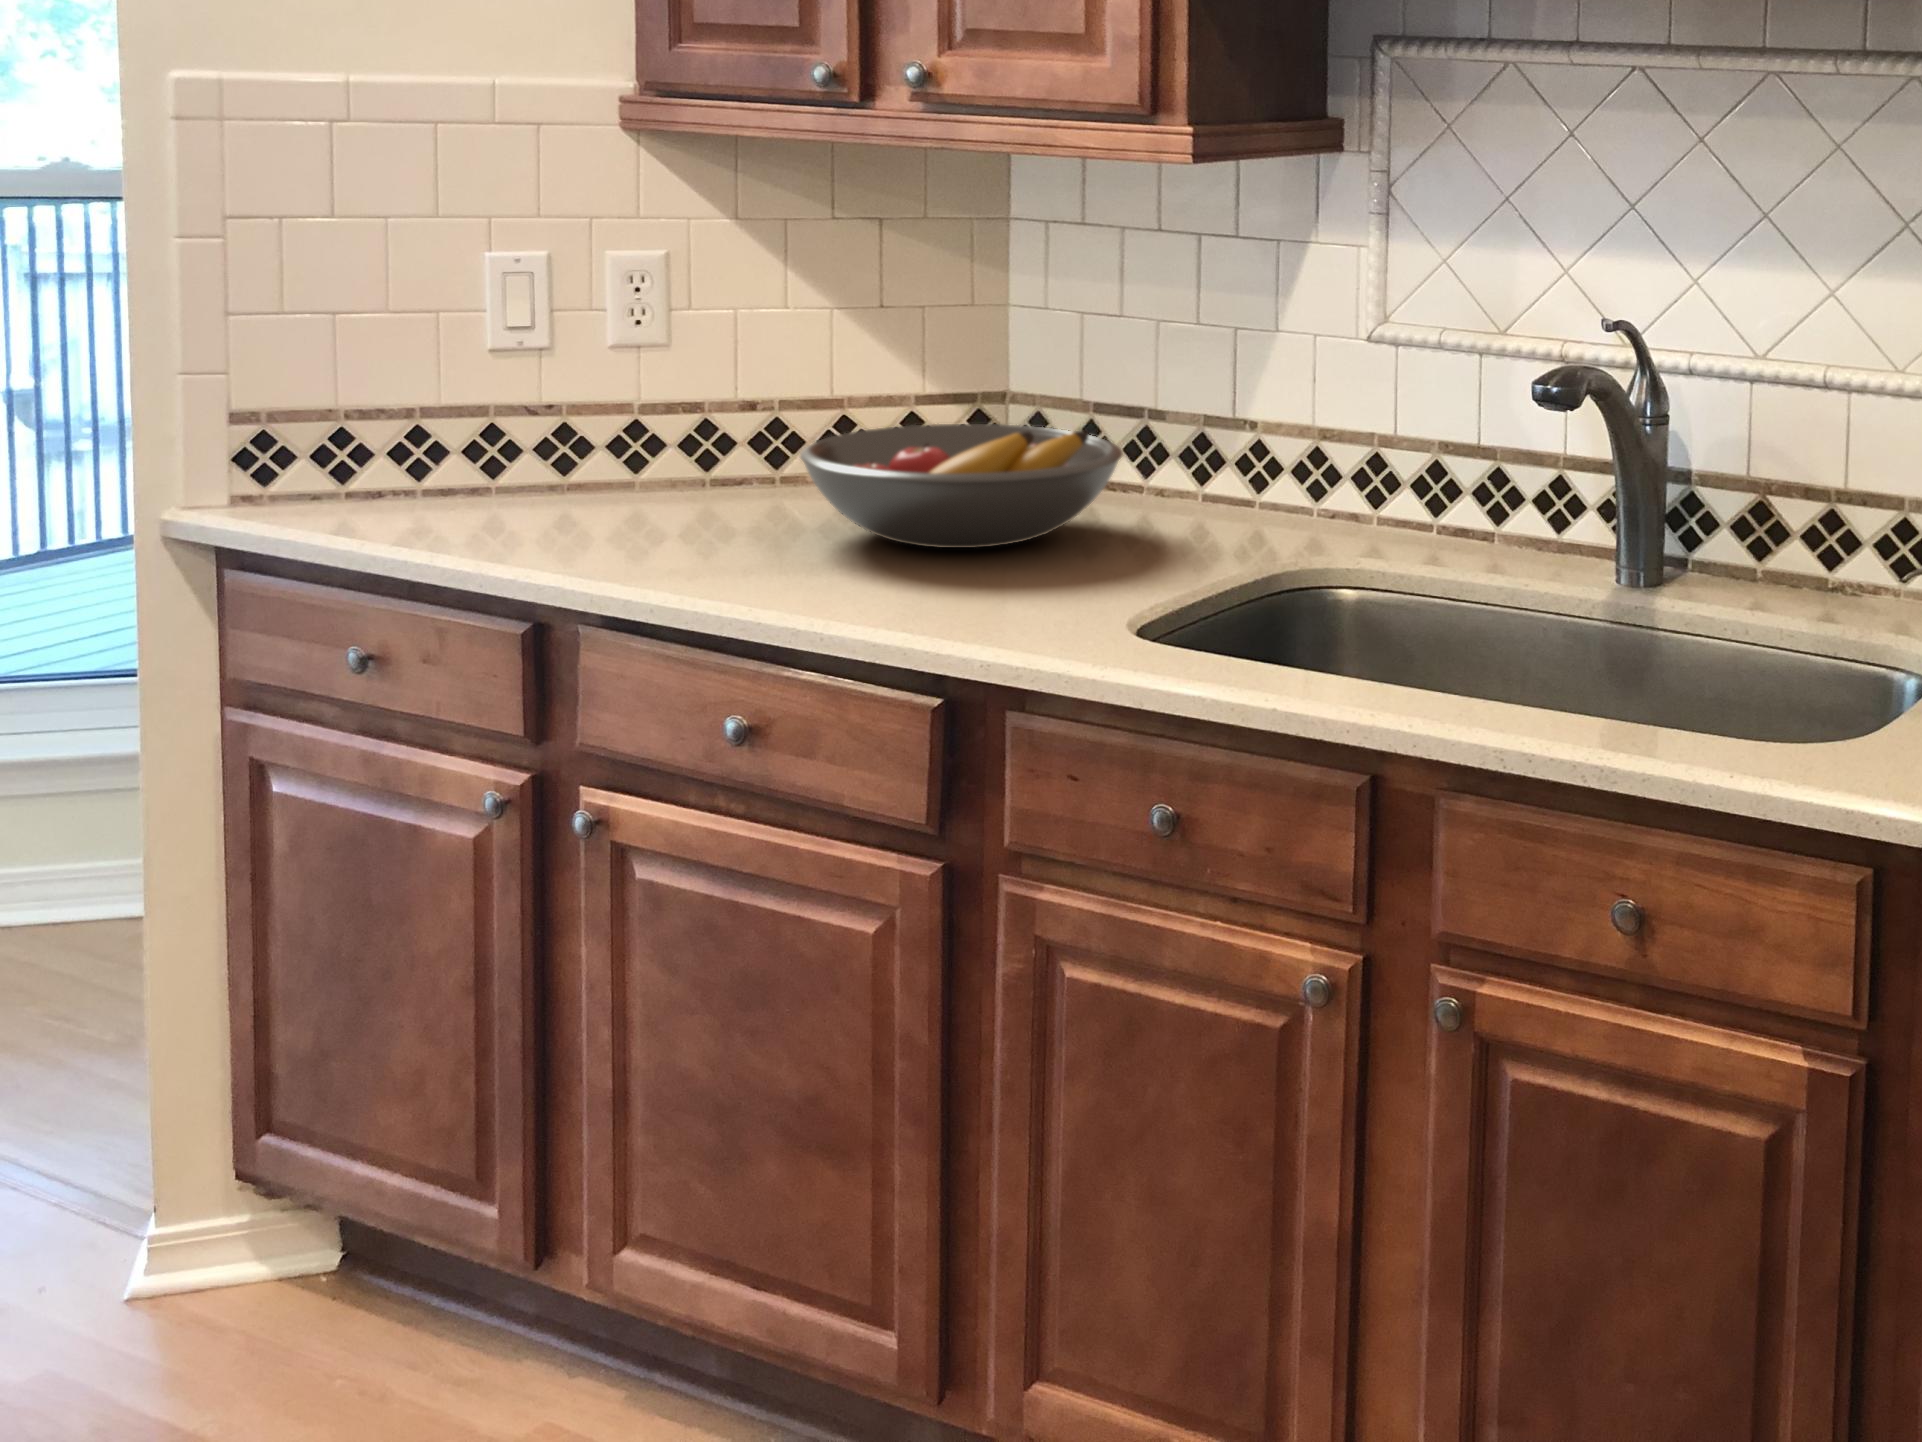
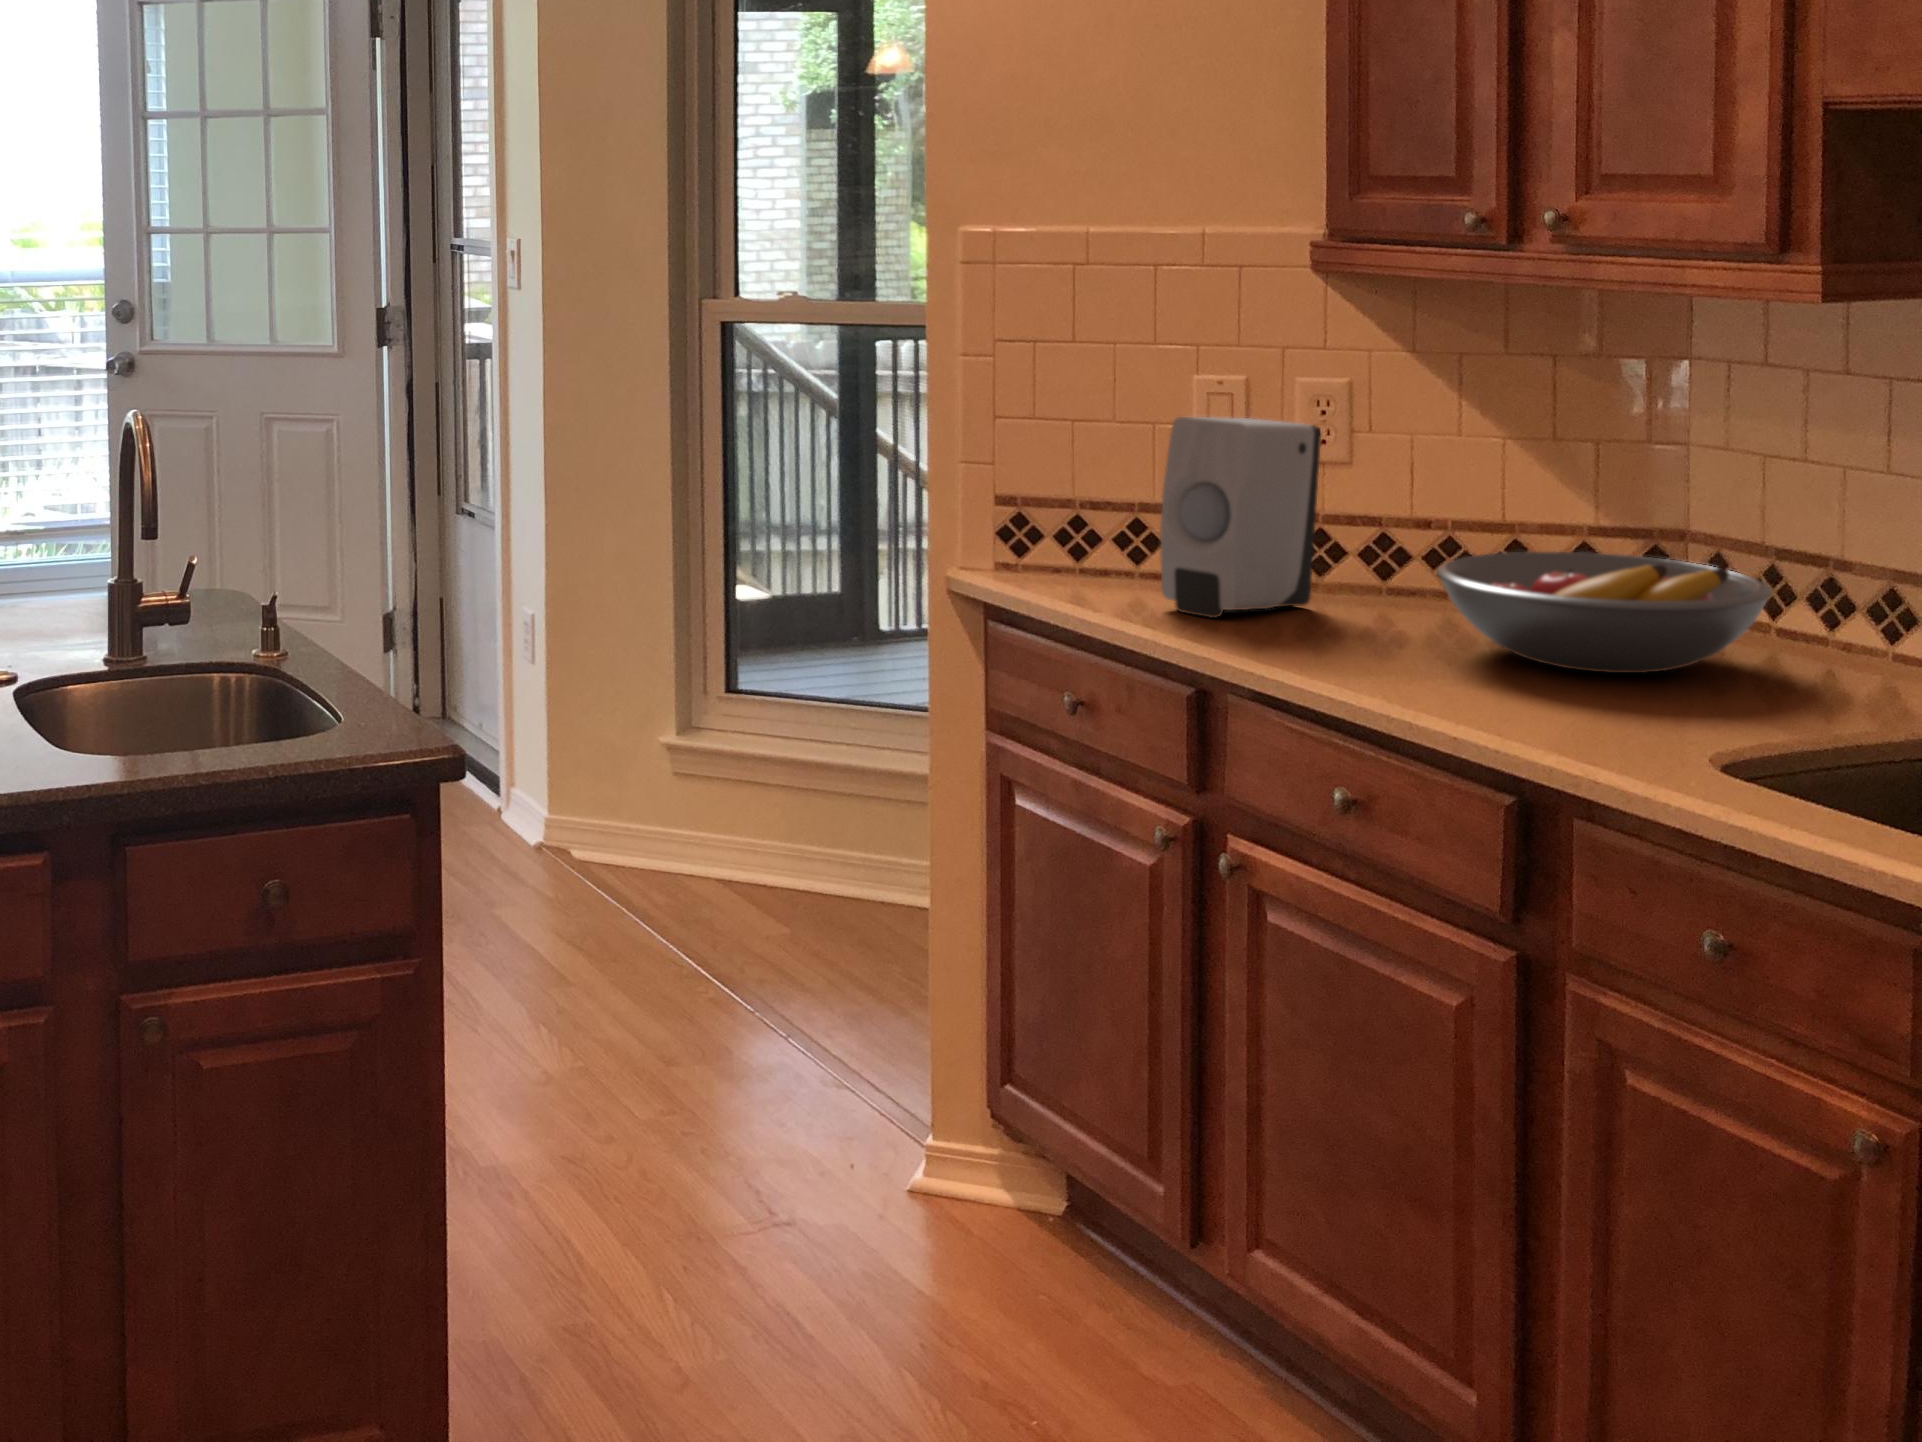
soap dispenser: none [465,300,648,535] -> present [1161,417,1321,618]

